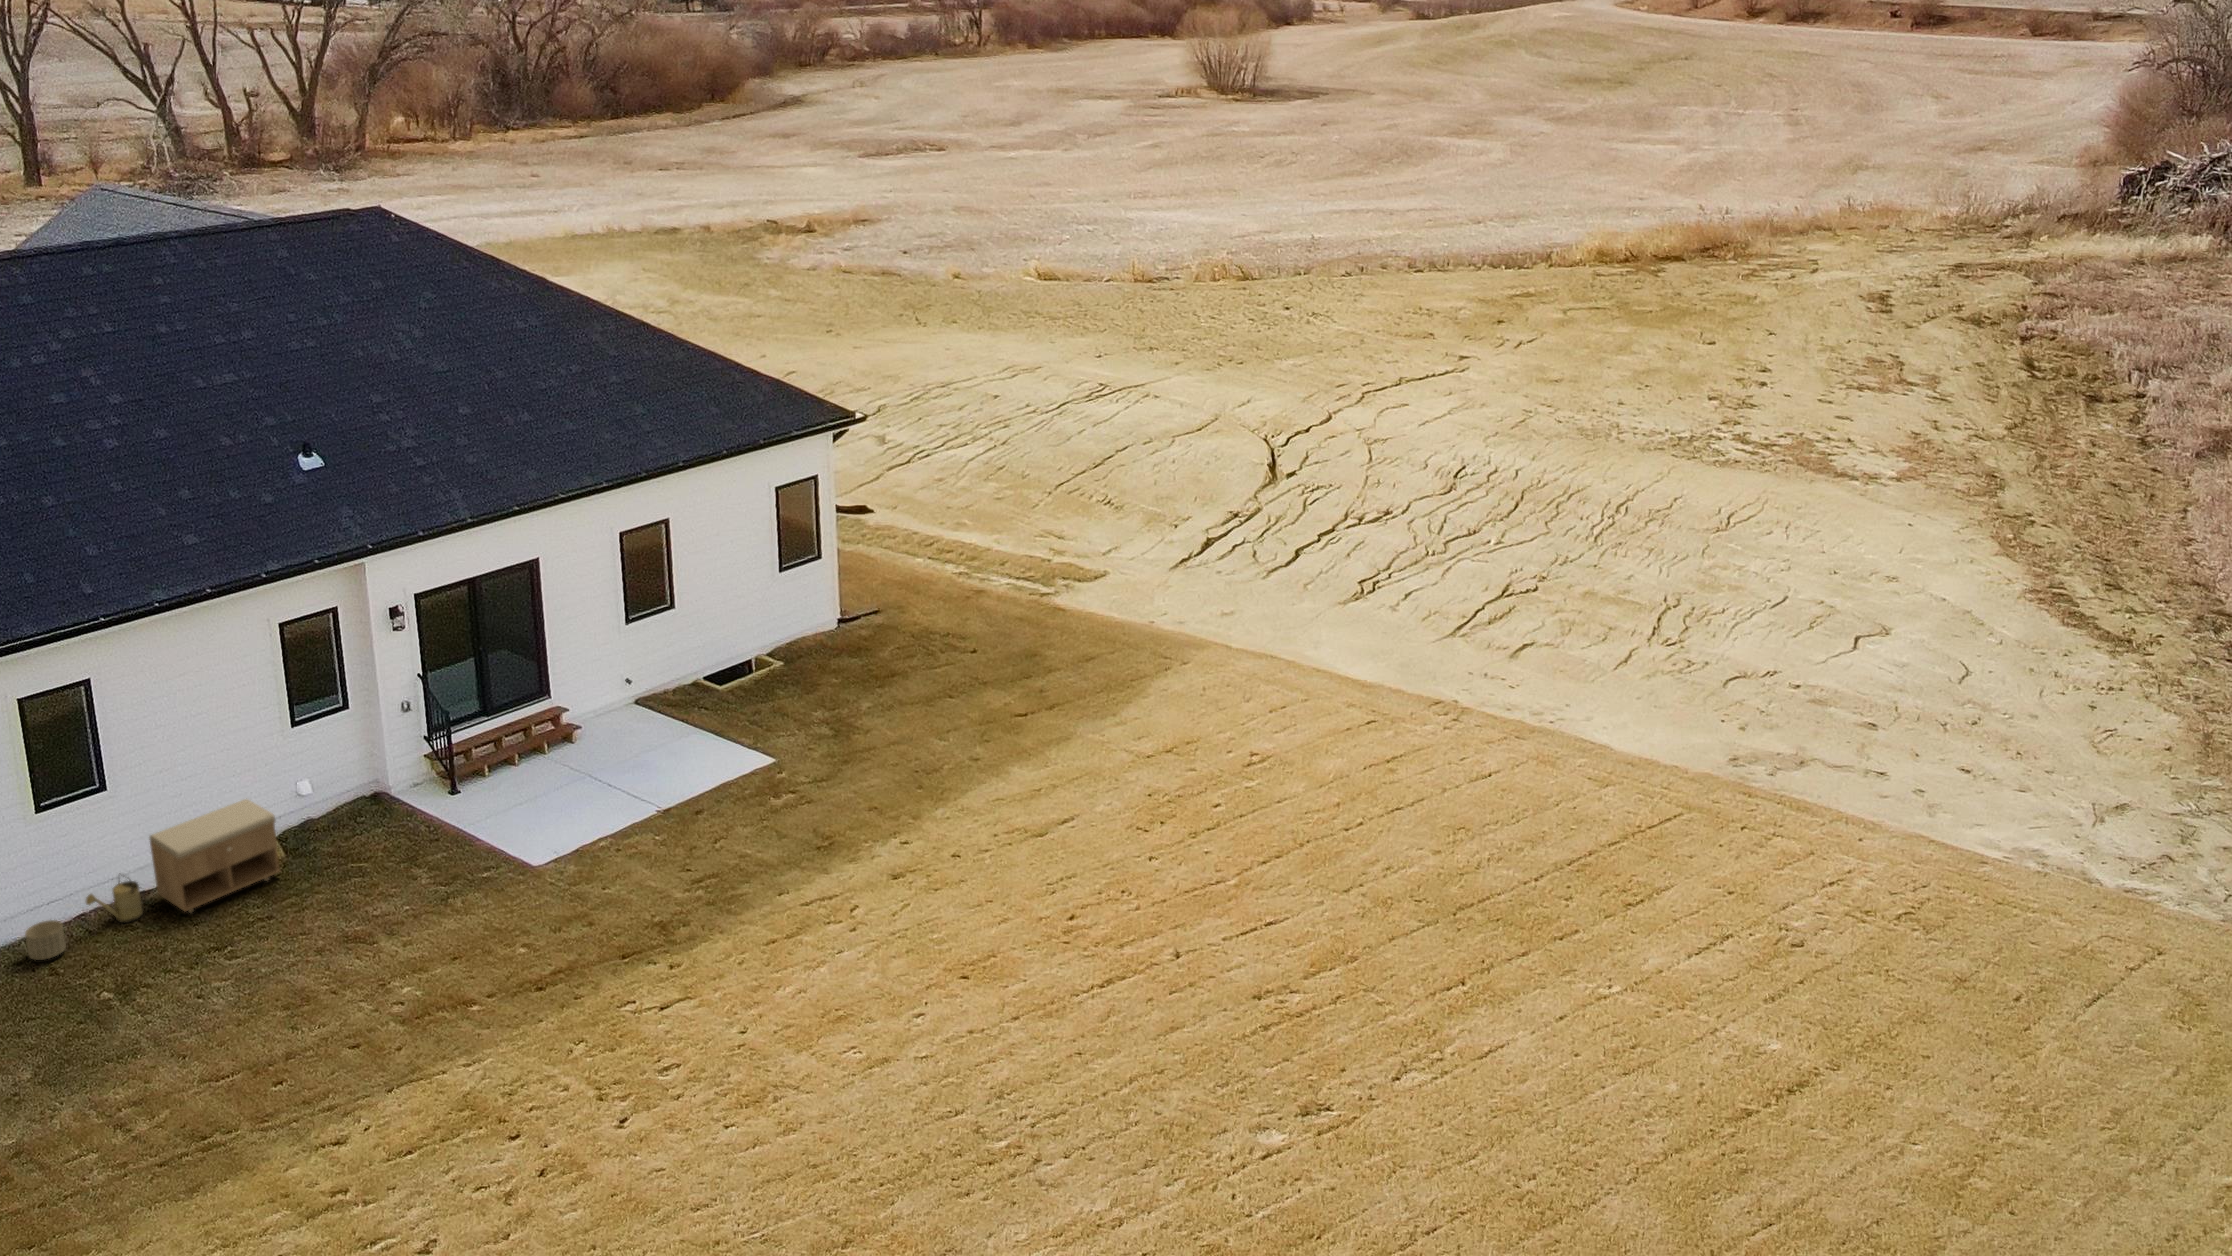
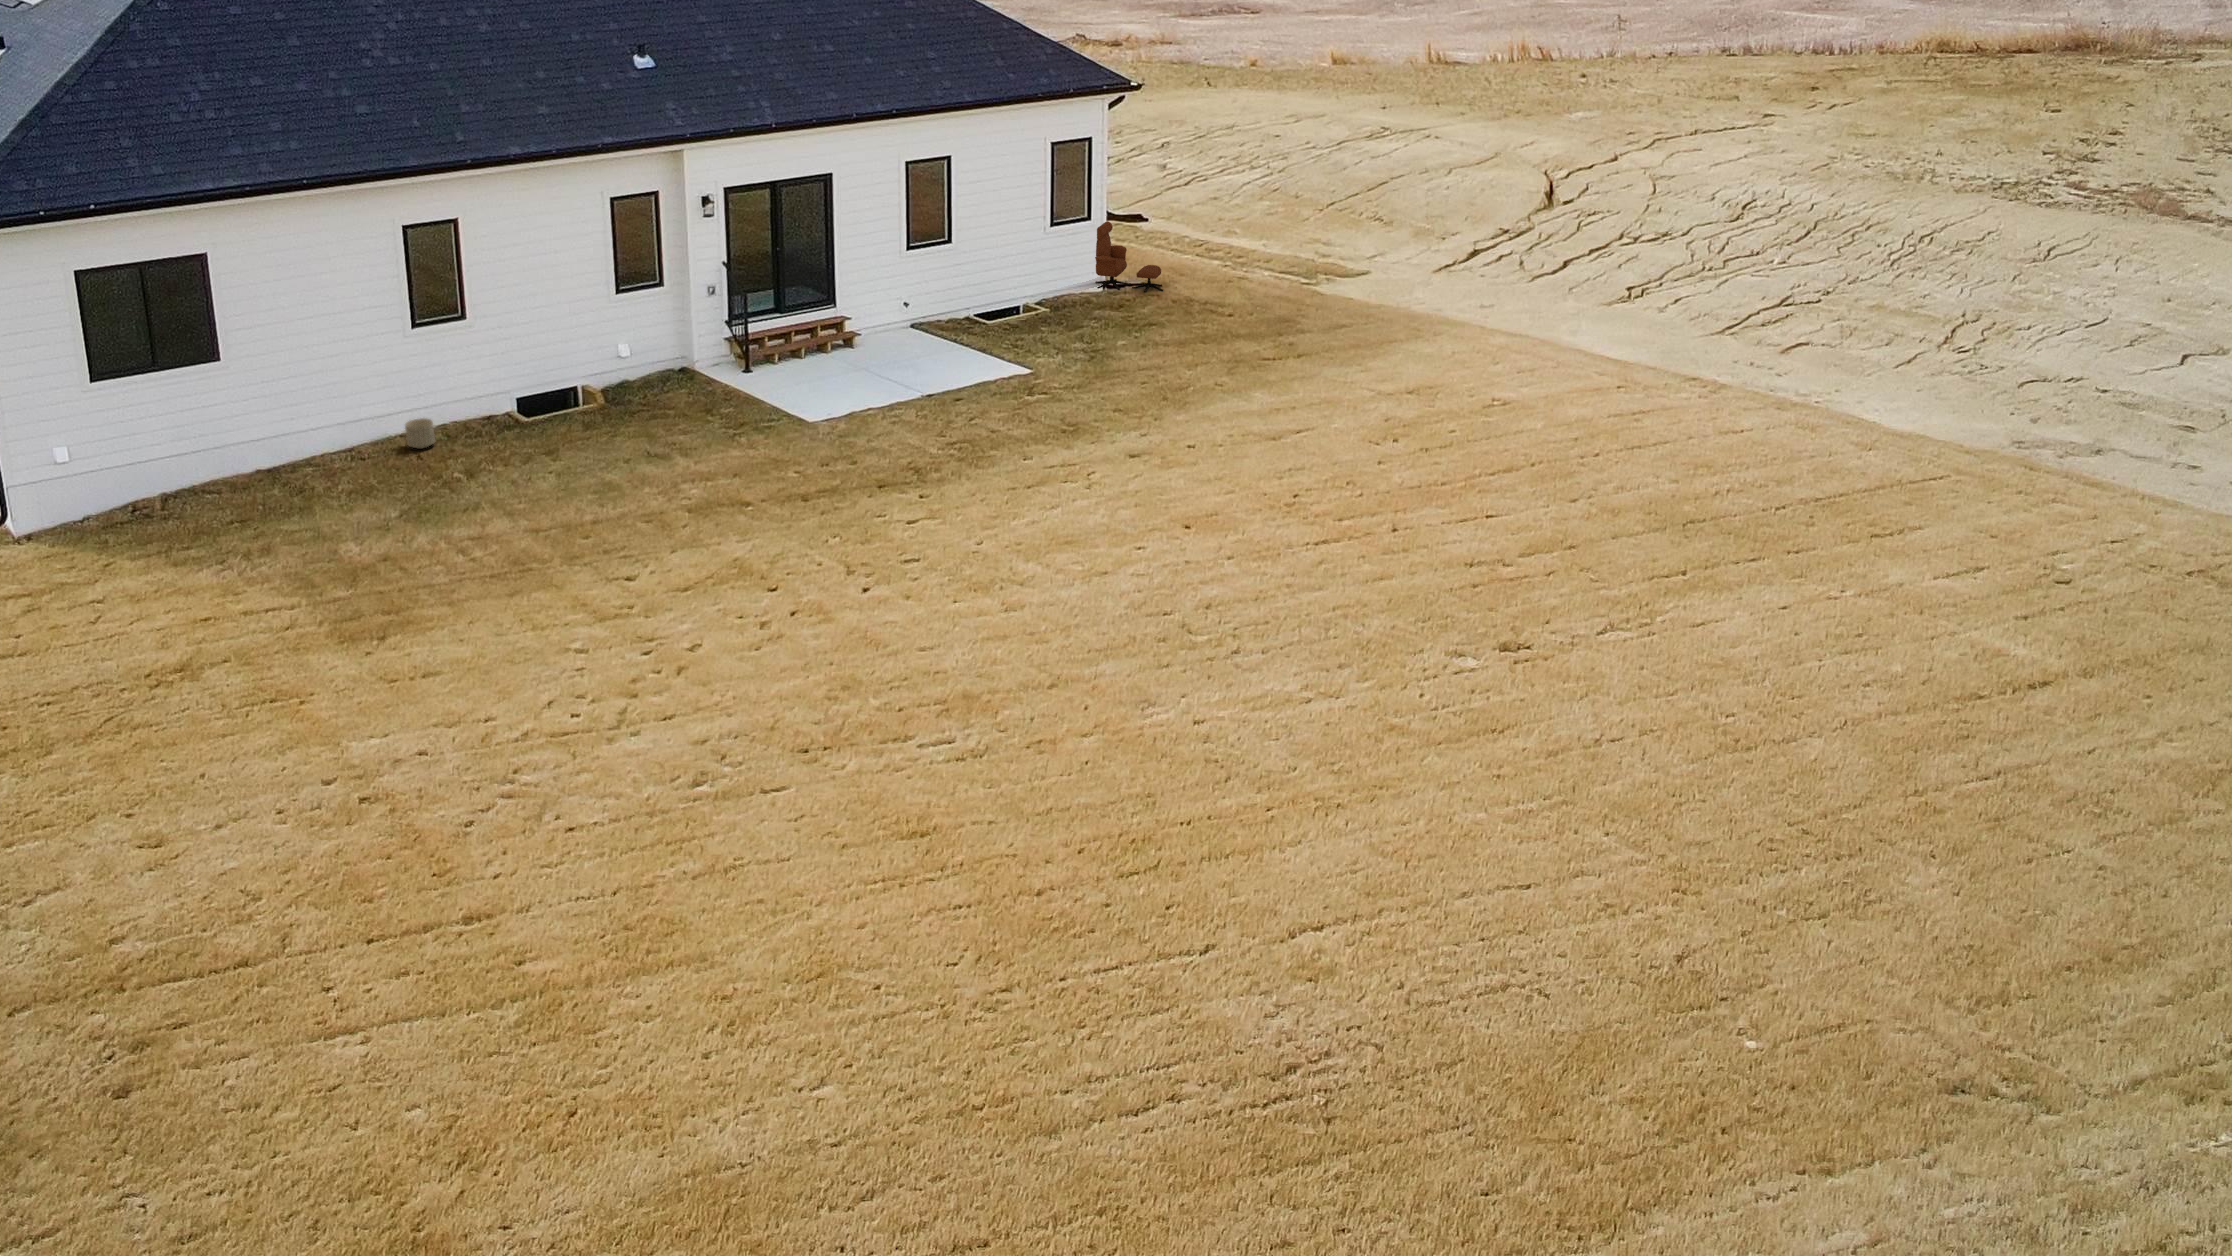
lounge chair: none [835,552,910,628] -> present [1095,222,1163,293]
storage bench: present [149,799,280,913] -> none [502,346,604,431]
watering can: present [86,880,143,923] -> none [451,391,497,433]

